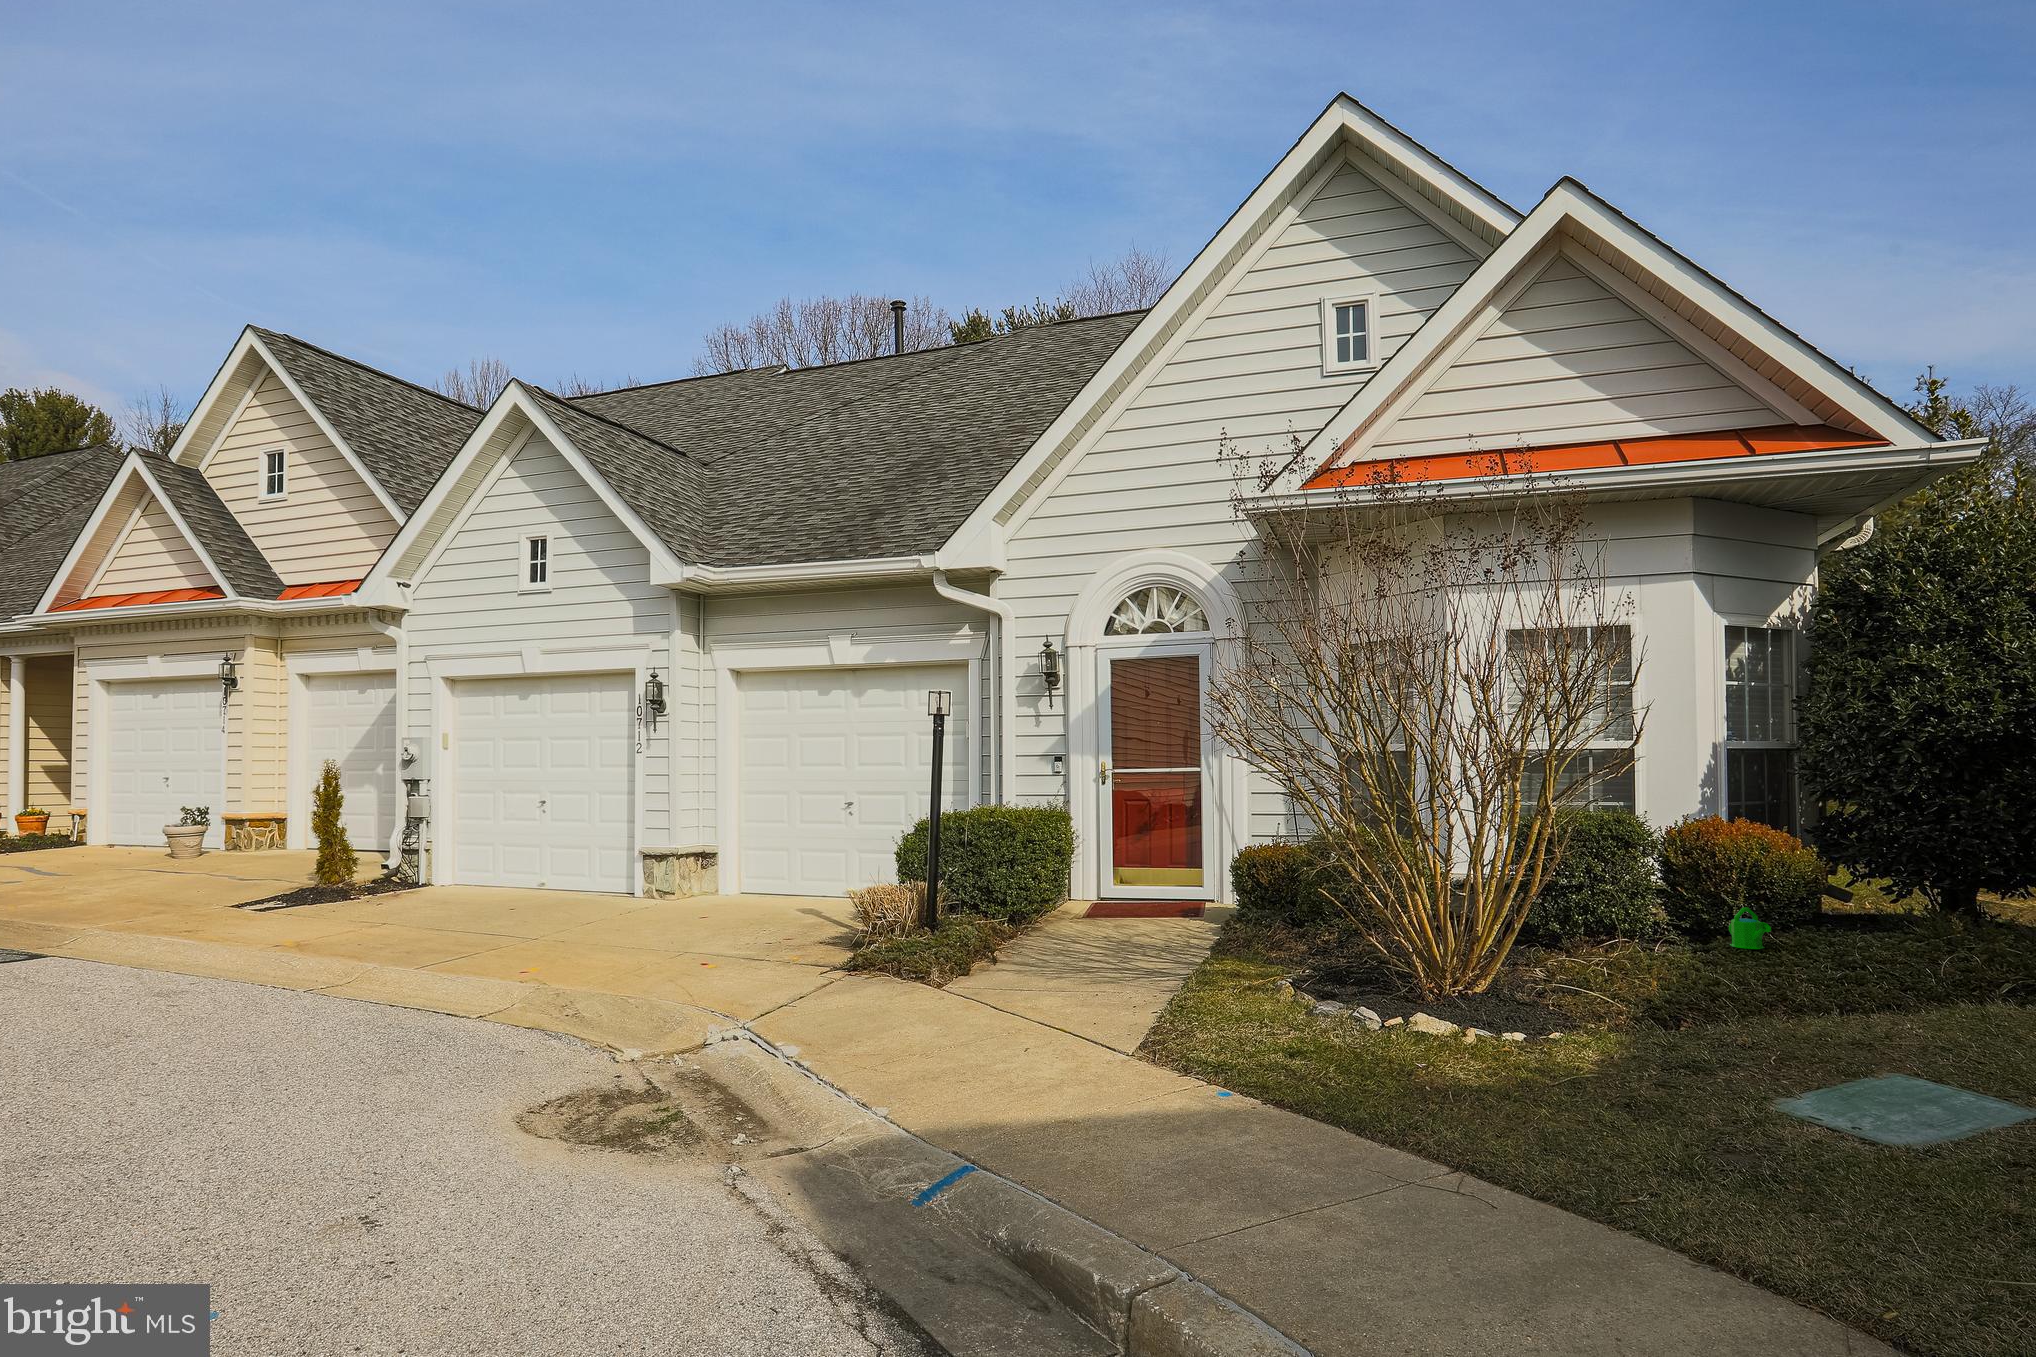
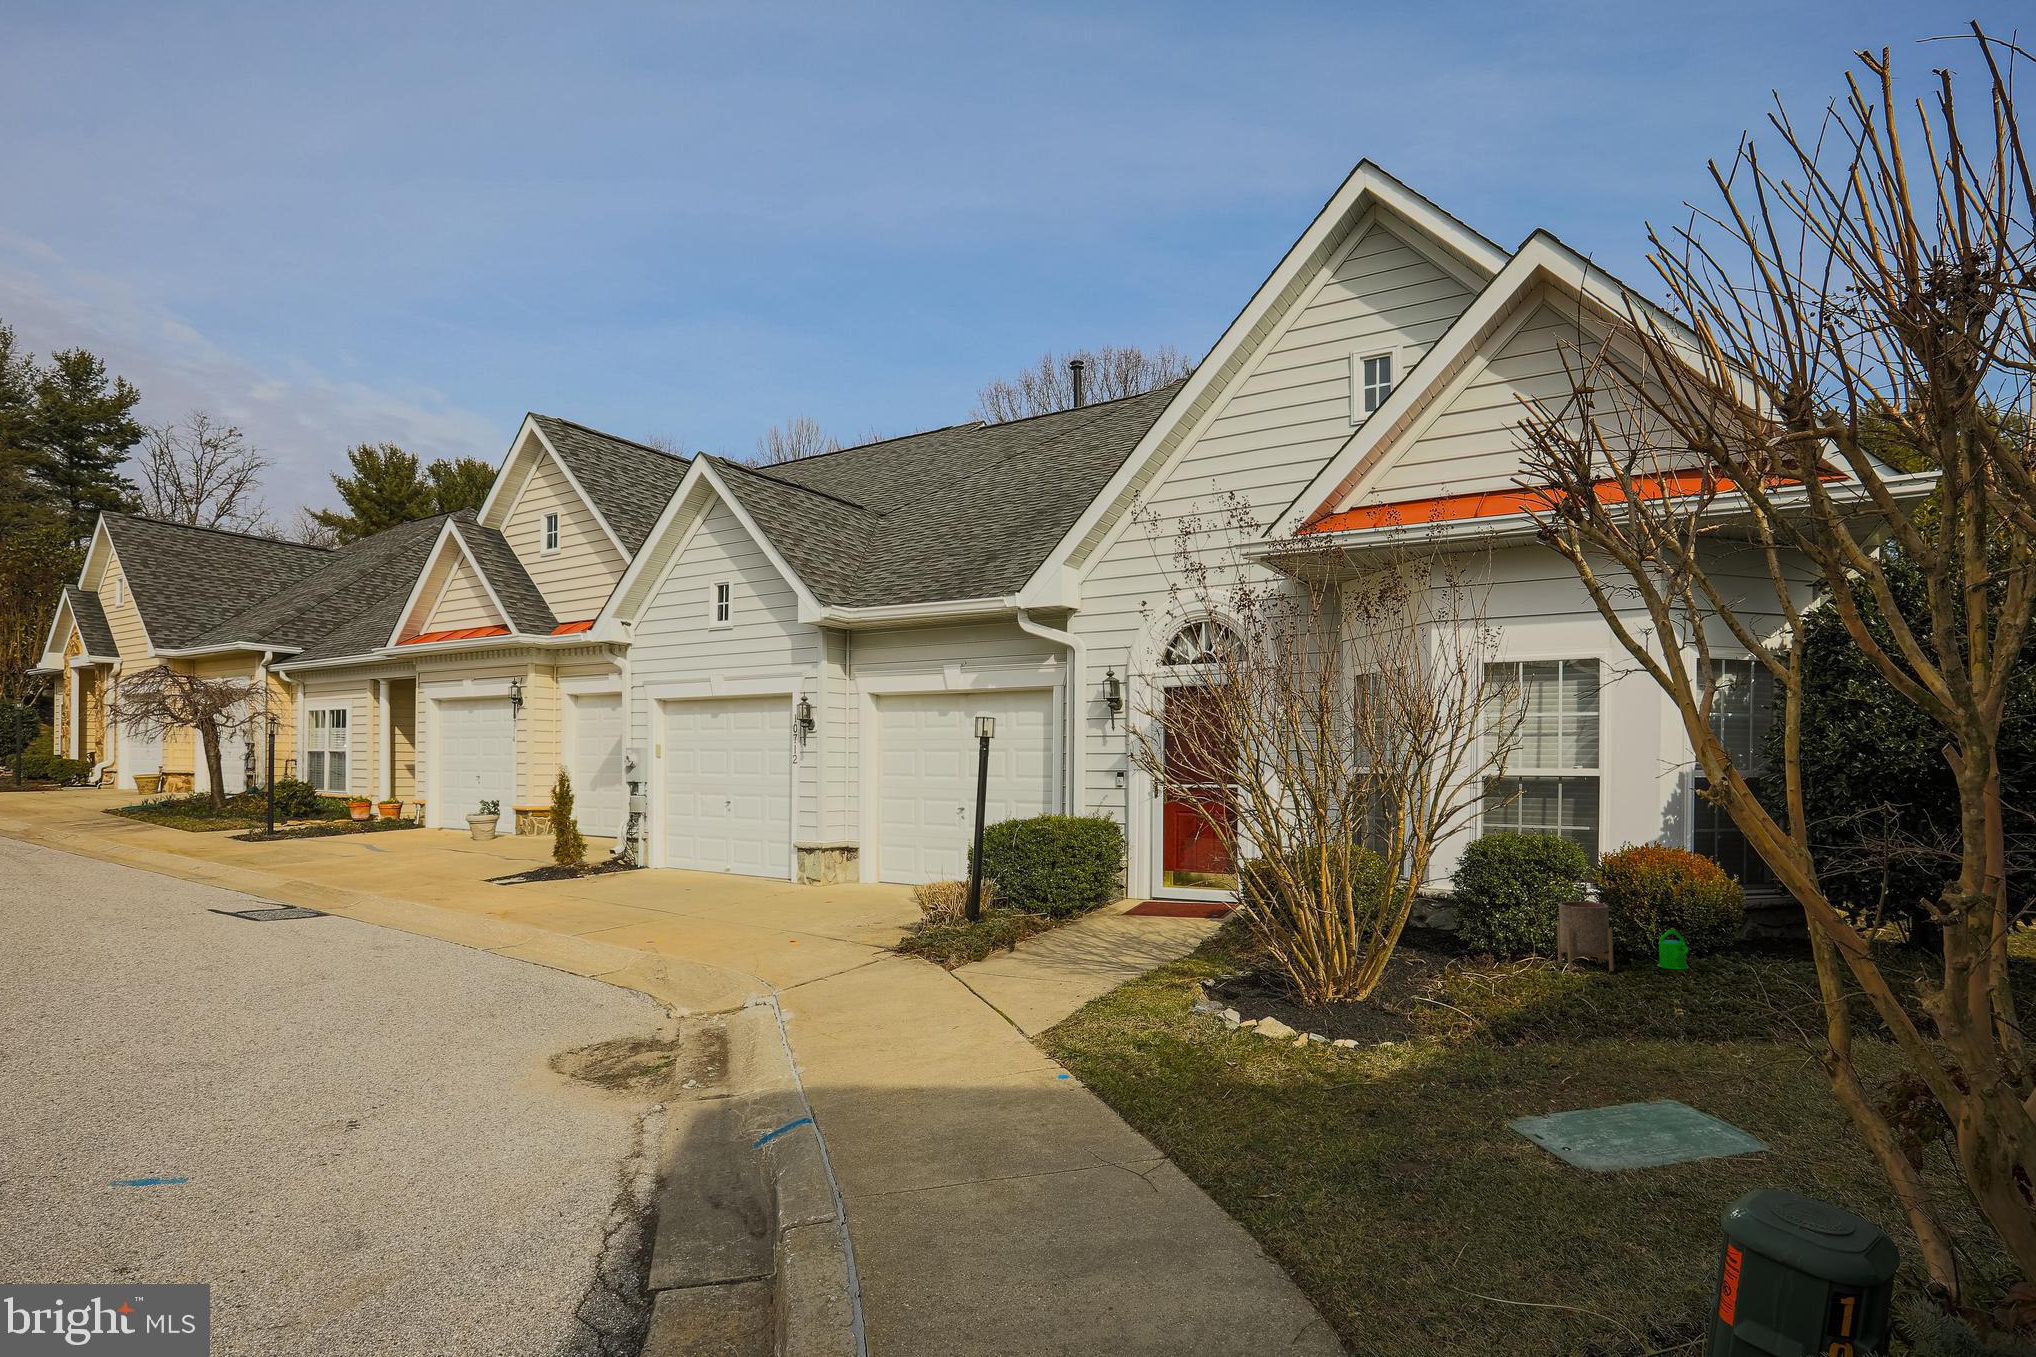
planter: none [1629,882,1698,956] -> present [1557,901,1614,971]

